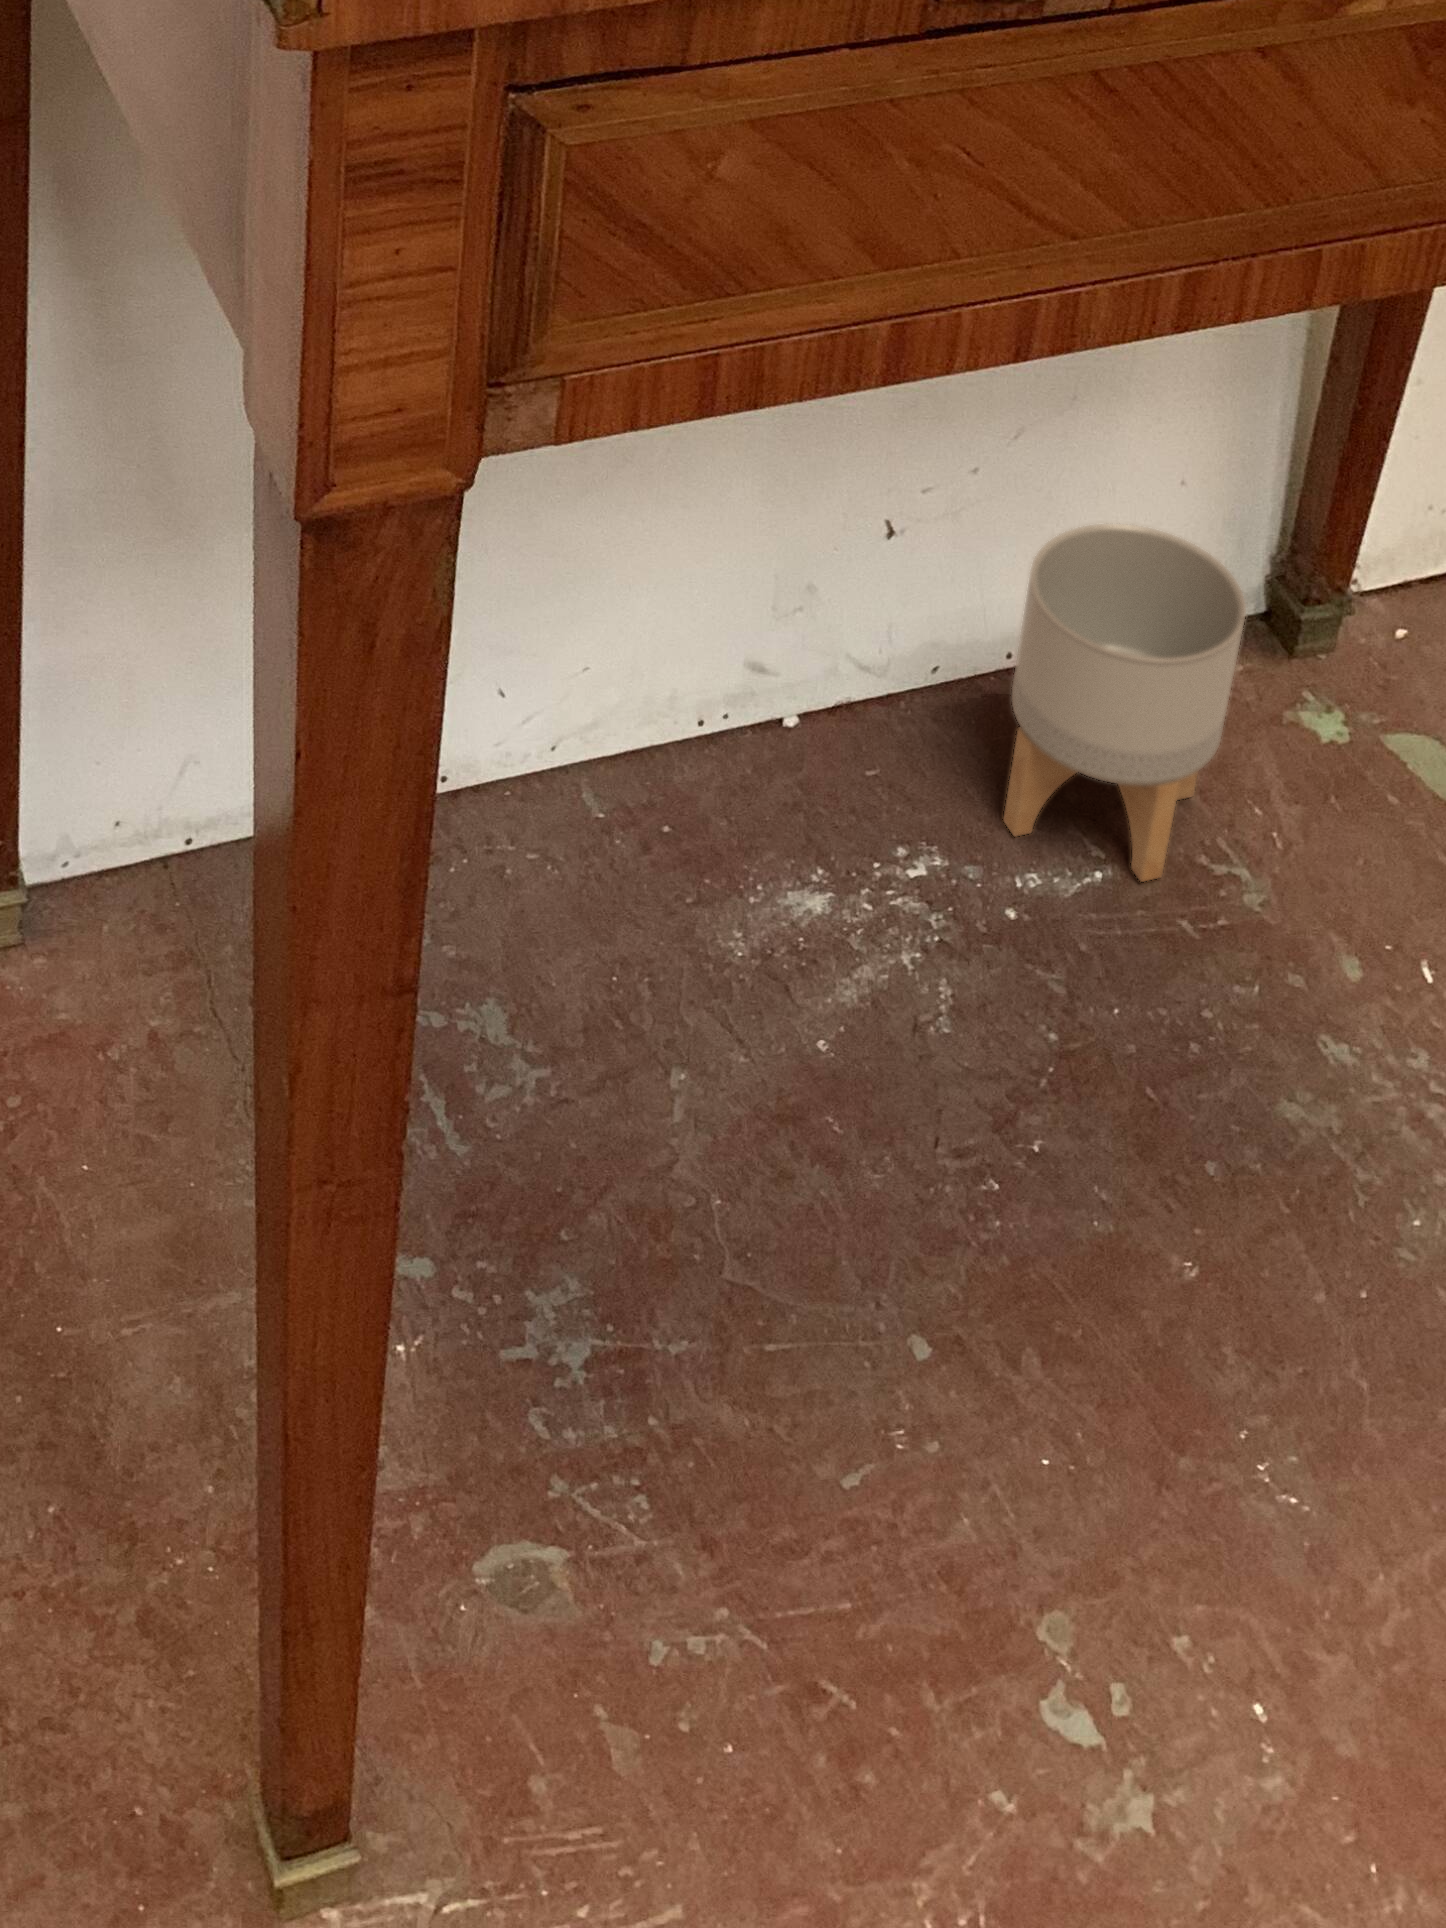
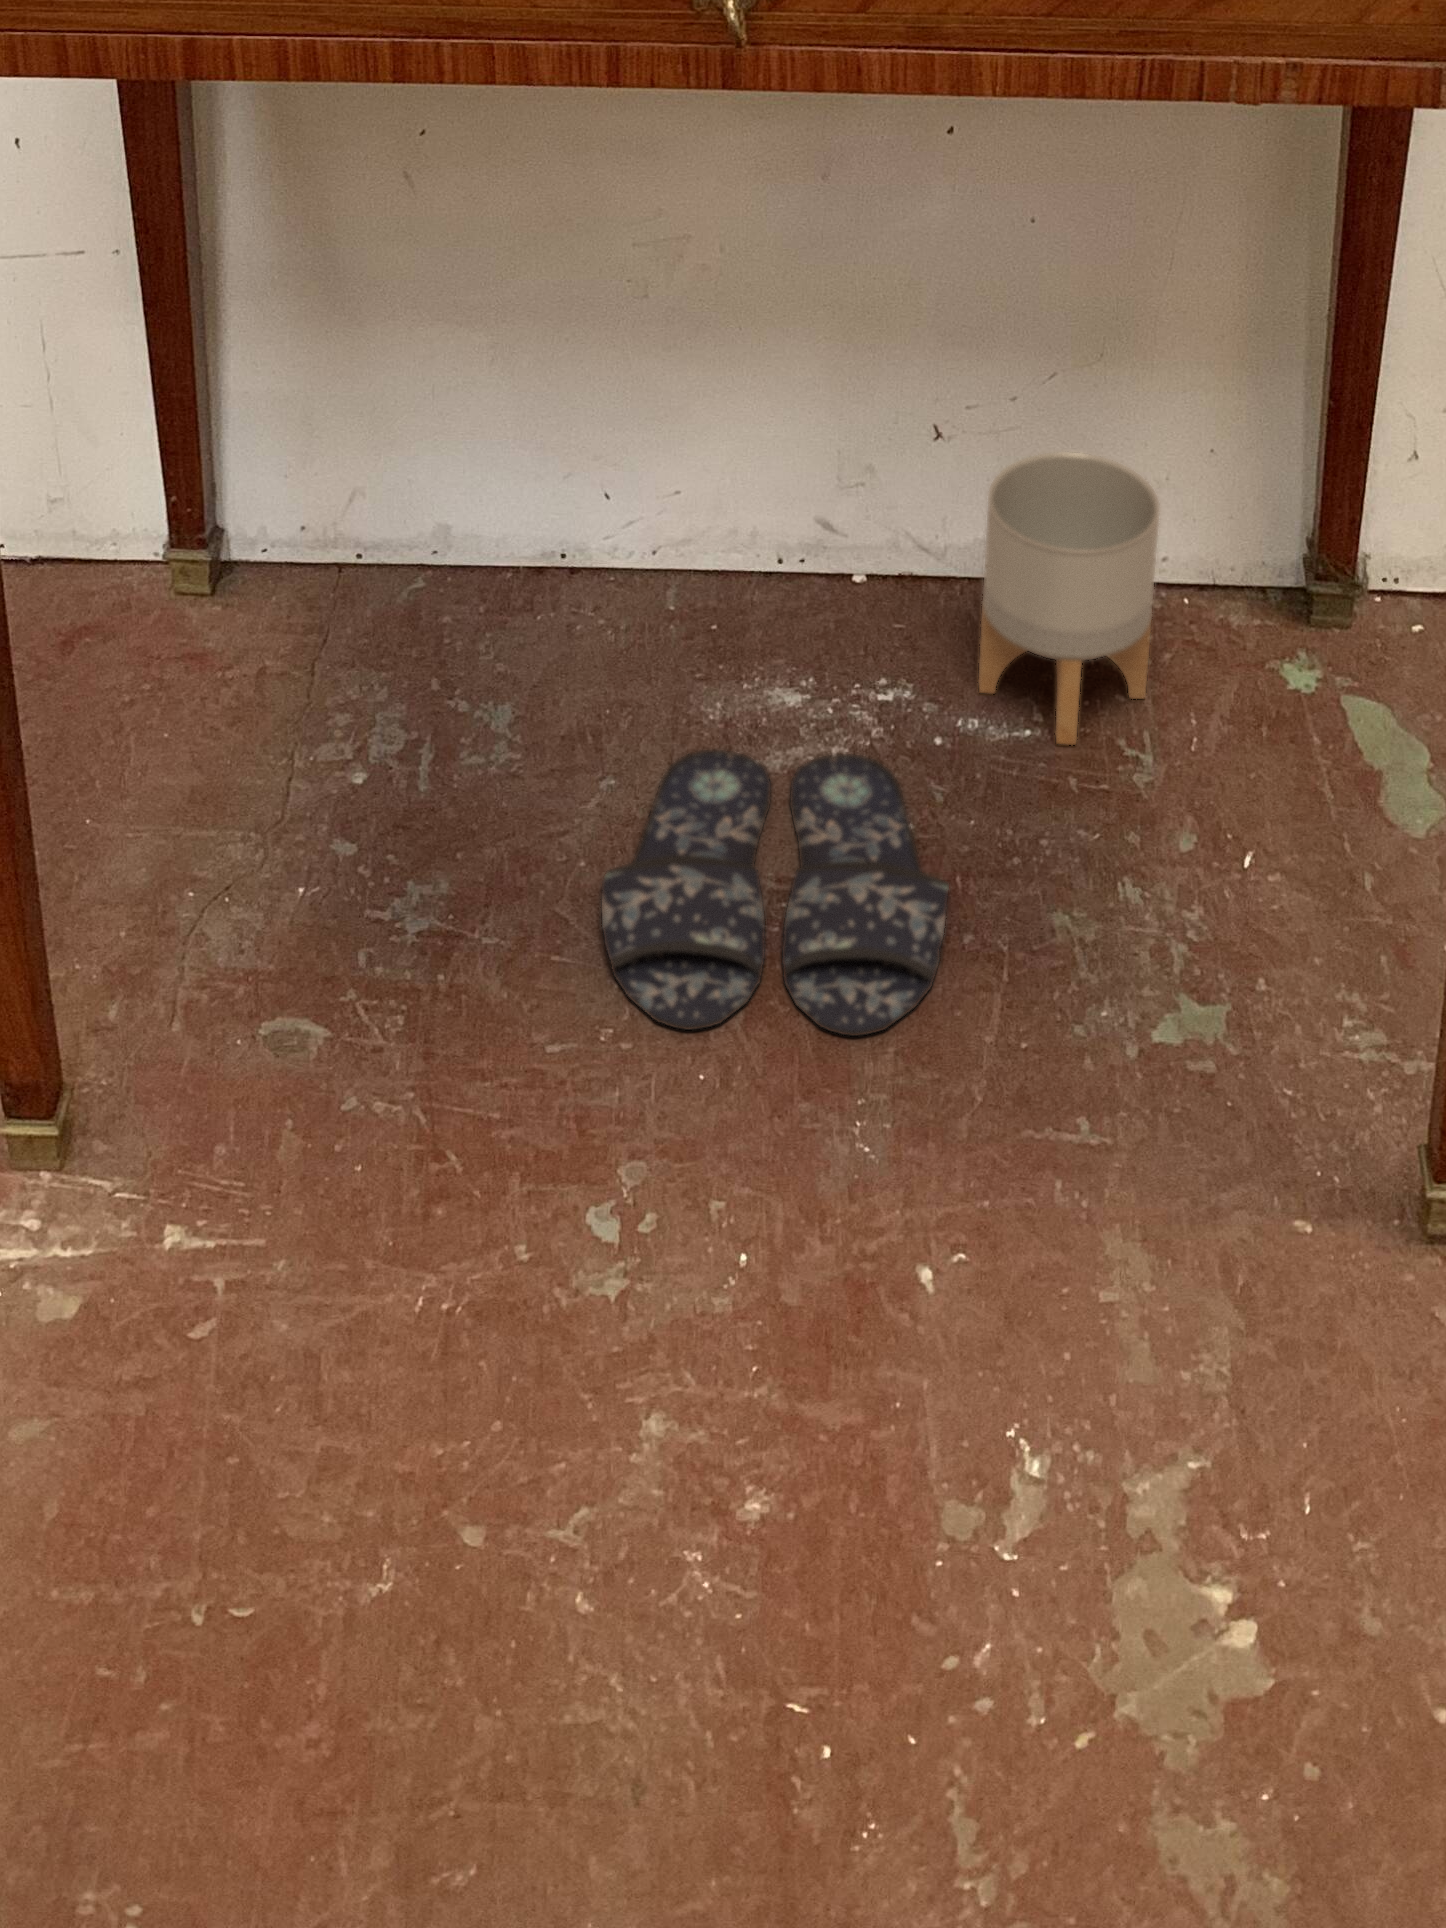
slippers: none [735,957,1223,1405] -> present [602,750,949,1036]

